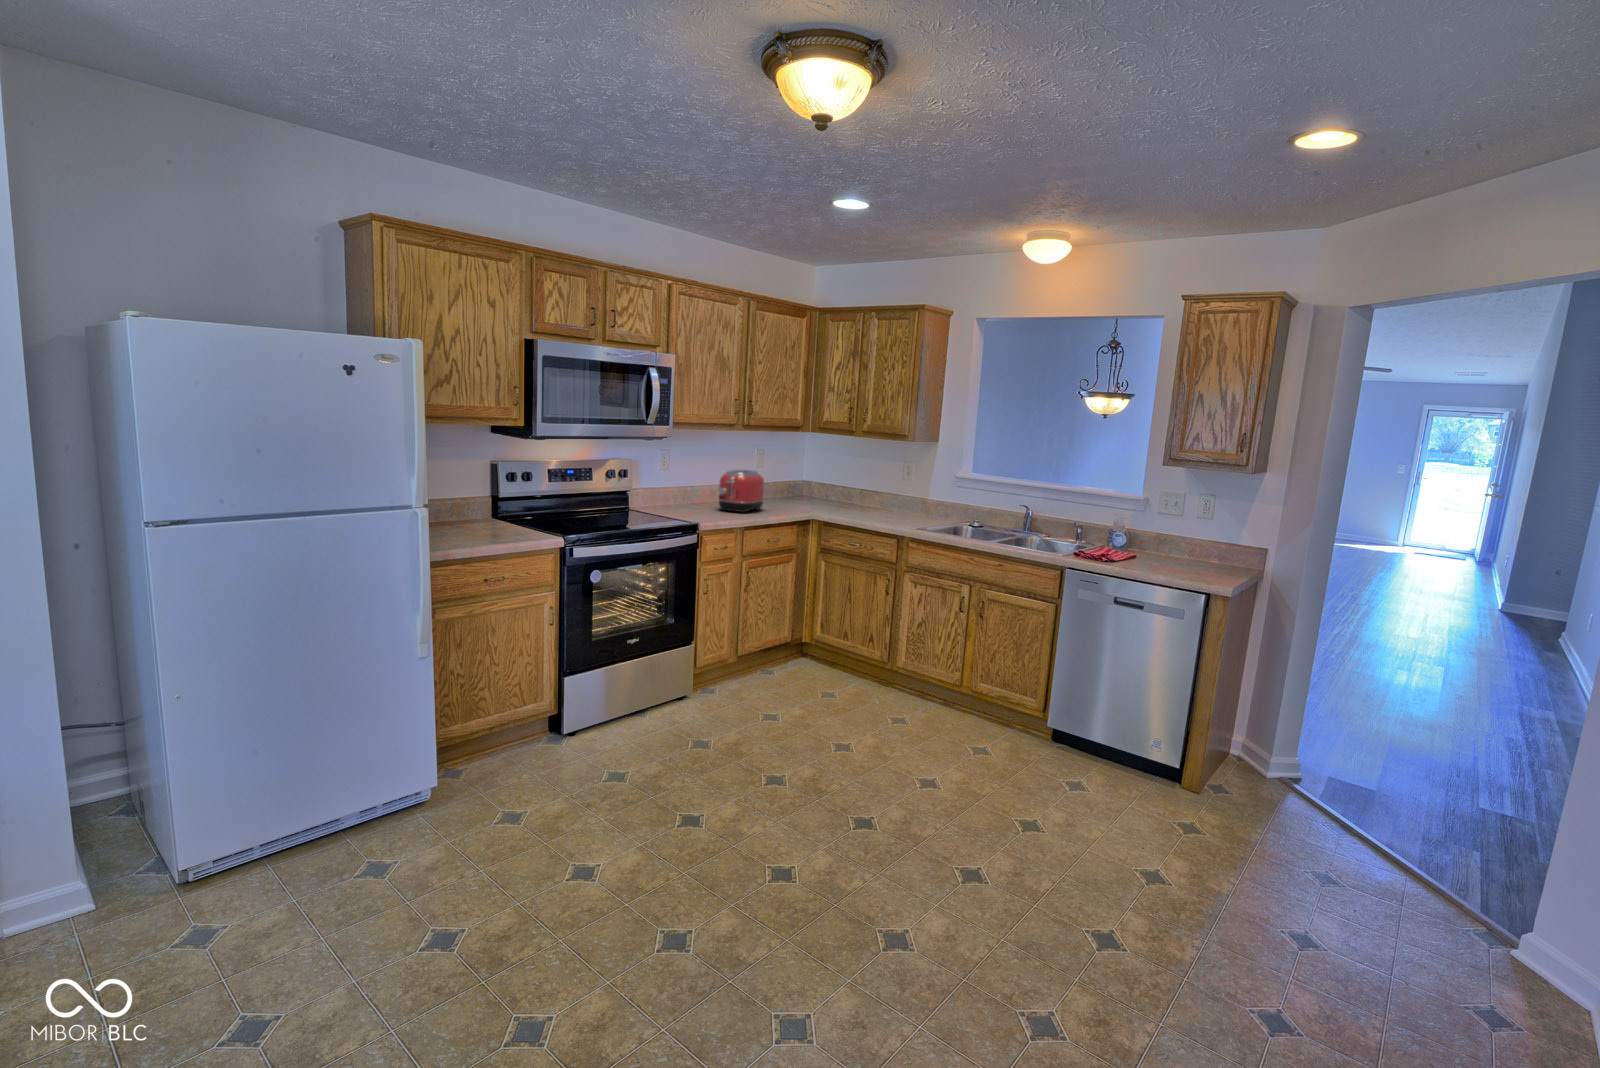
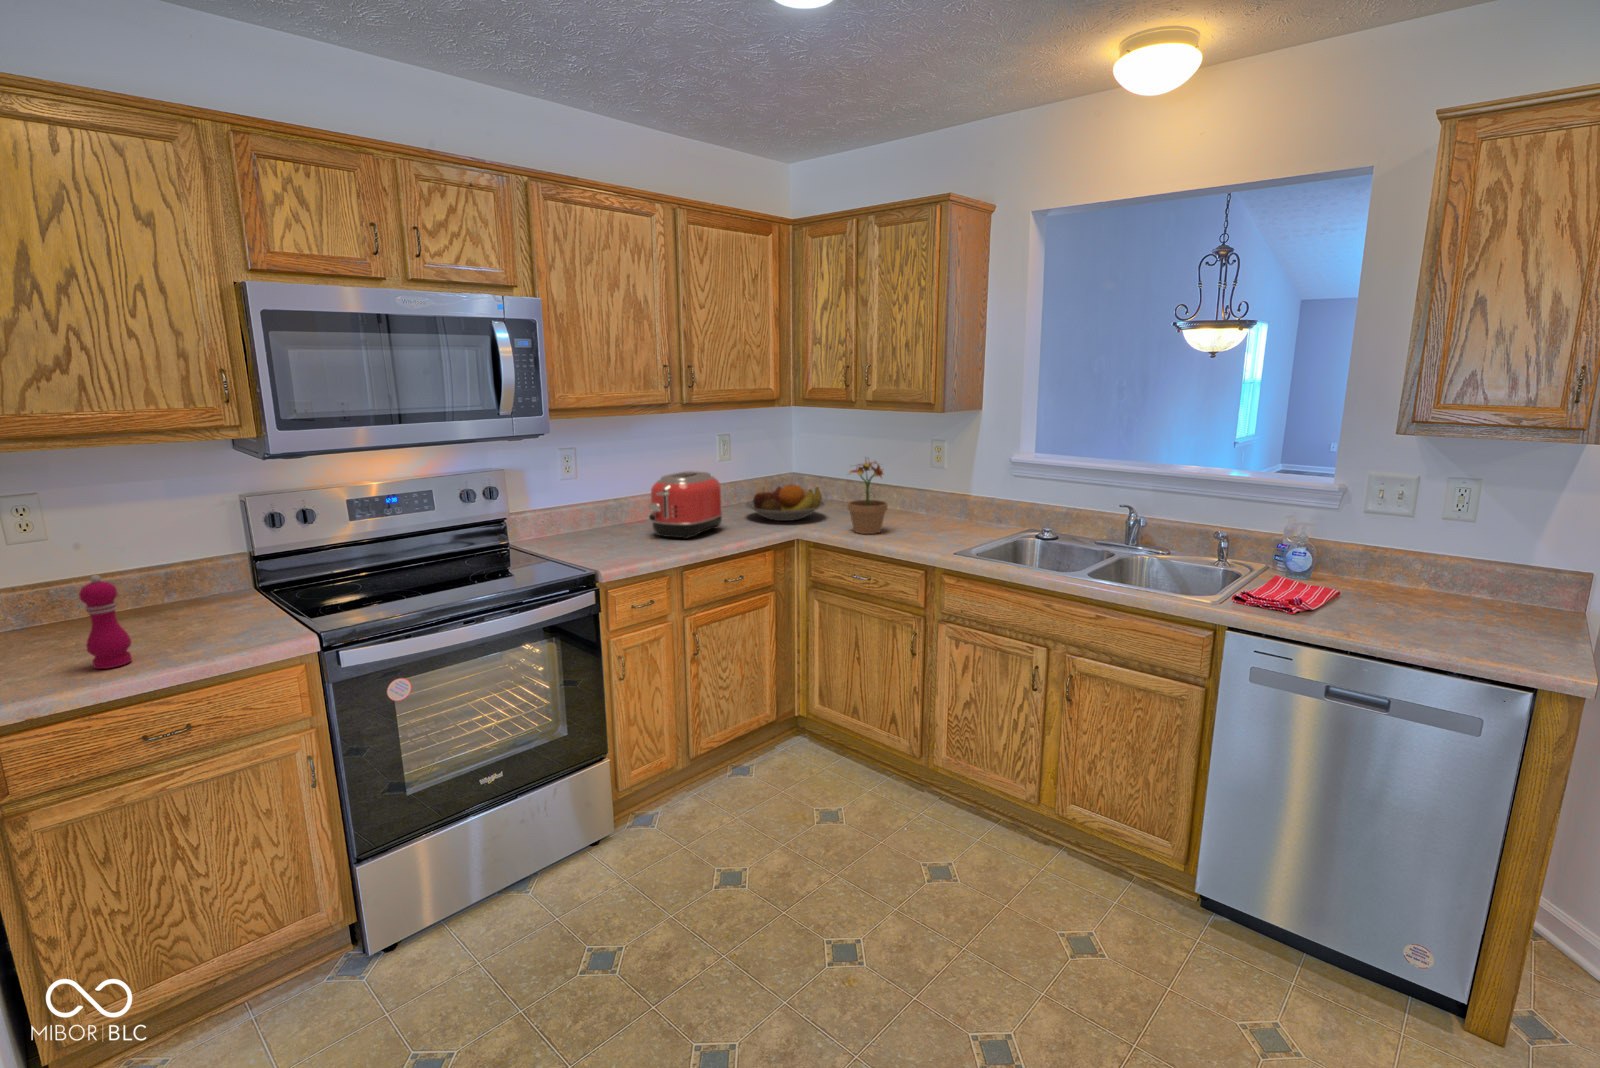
potted plant: none [848,467,874,518] -> present [848,461,887,534]
fruit bowl: none [775,484,830,509] -> present [745,484,825,521]
pepper mill: none [458,492,478,542] -> present [79,575,132,669]

